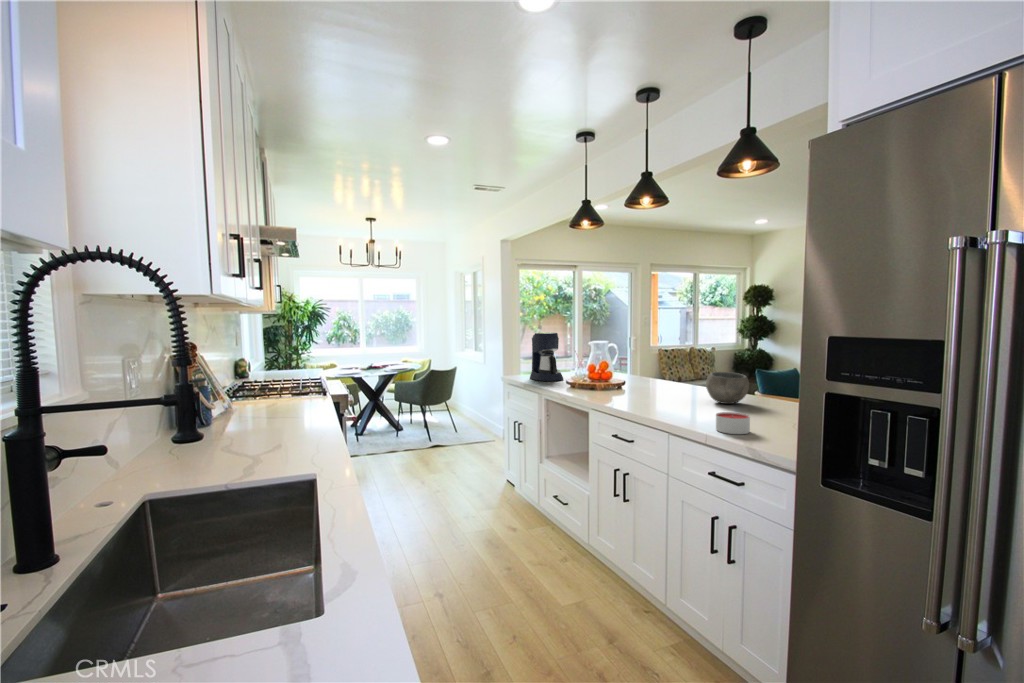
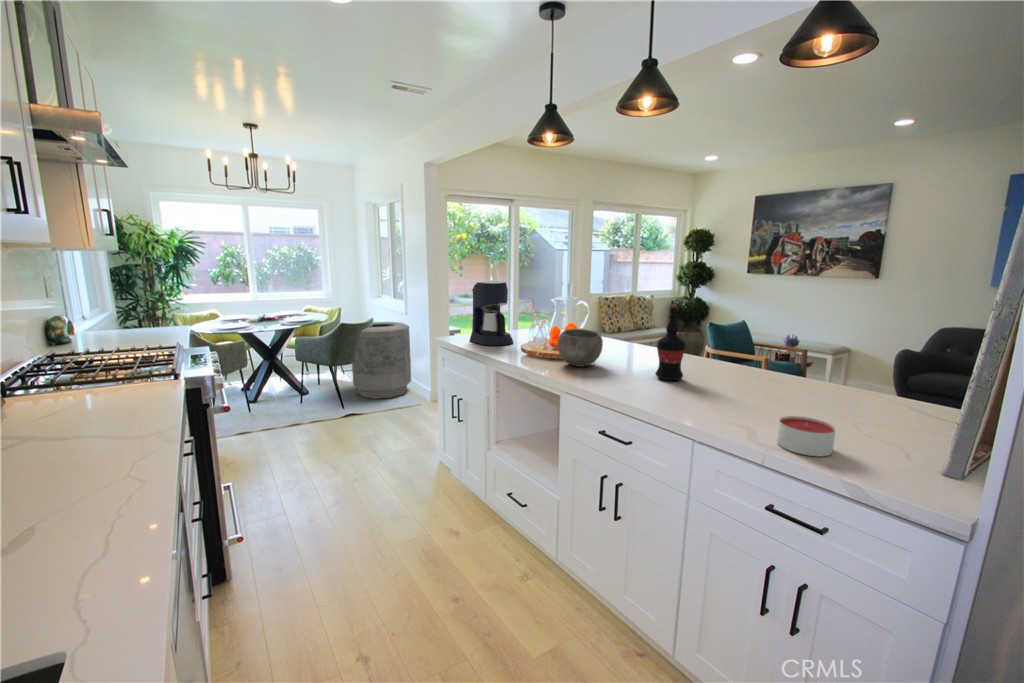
wine bottle: none [661,344,682,401] -> present [656,304,685,380]
trash can: none [437,370,486,435] -> present [352,322,411,399]
bowl: present [706,372,749,404] -> present [557,329,603,367]

